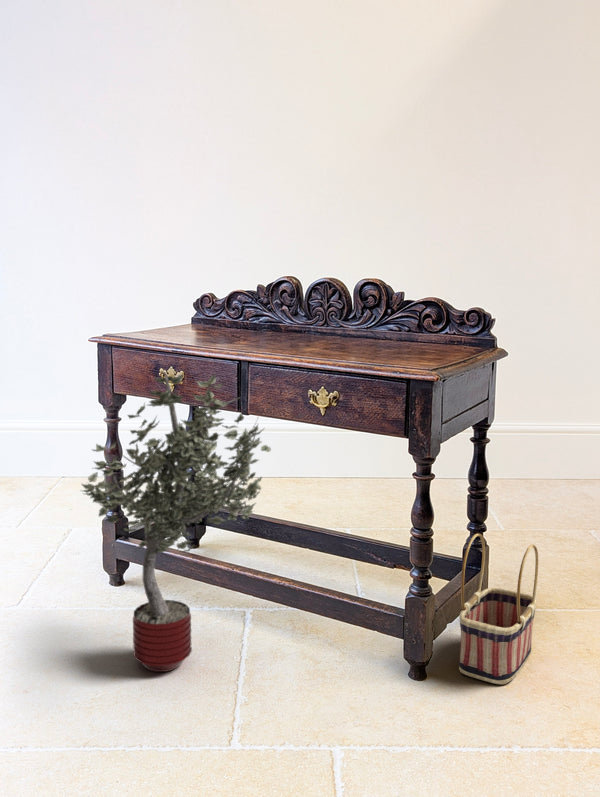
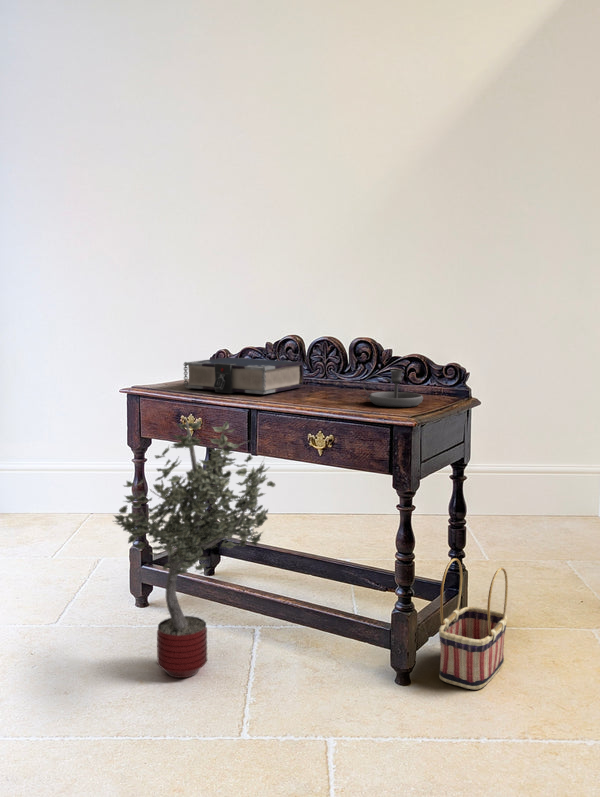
book: none [162,302,301,344] -> present [184,358,304,394]
candlestick: none [369,315,443,358] -> present [361,370,423,407]

